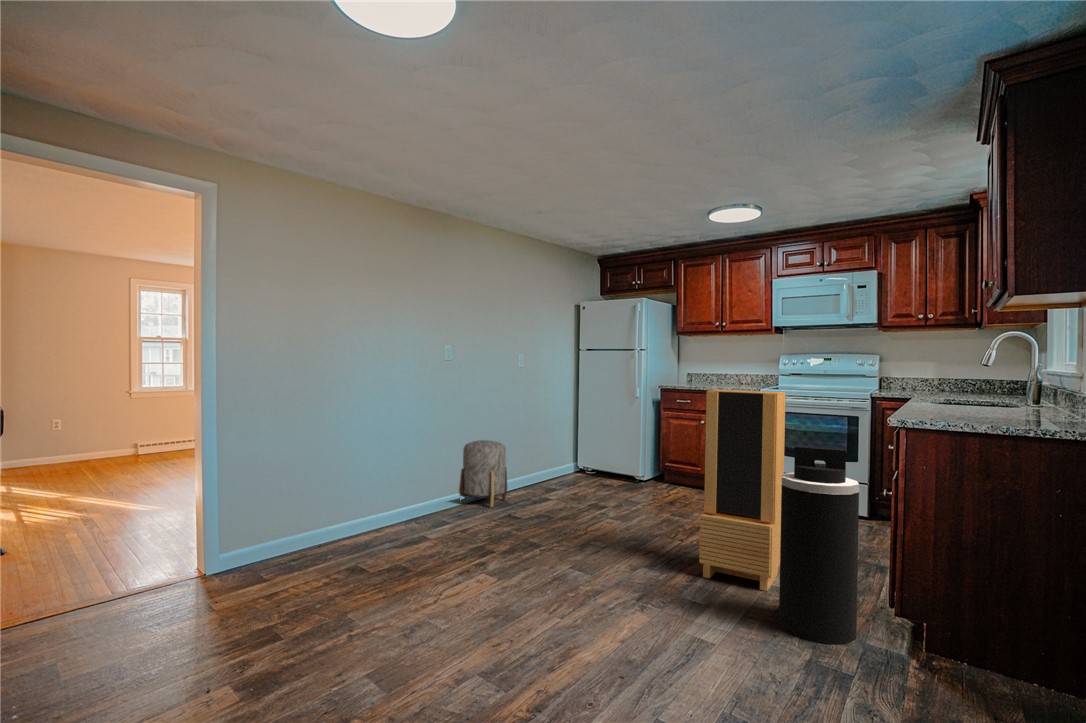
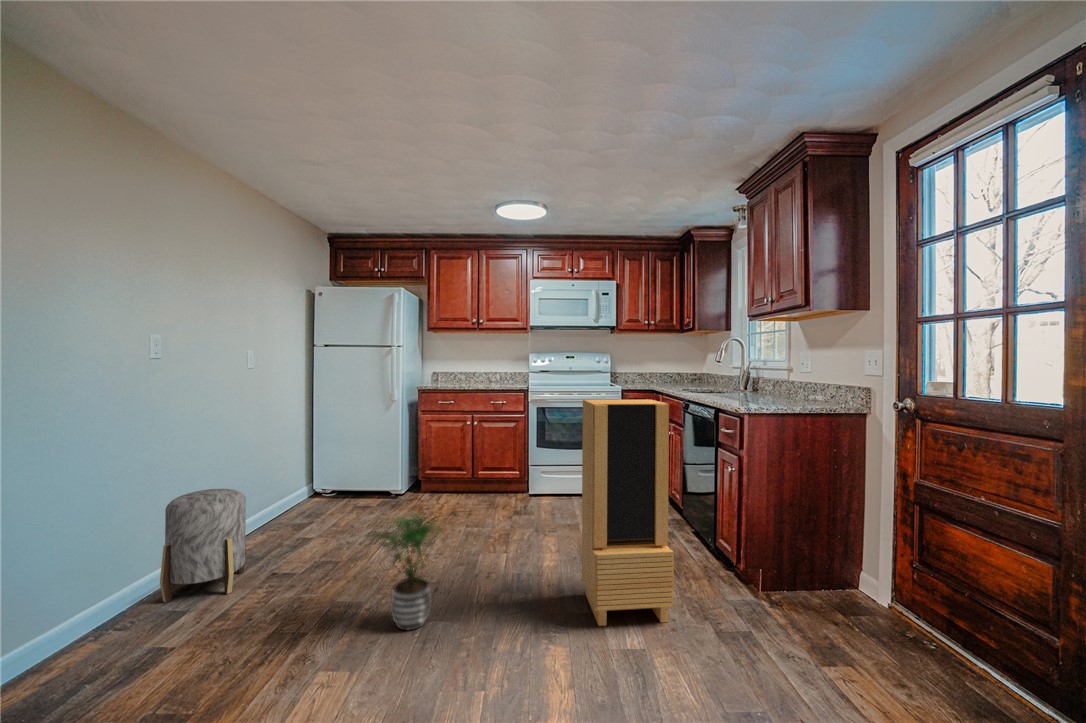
trash can: present [779,446,859,644] -> none [718,463,803,685]
potted plant: none [549,463,606,545] -> present [372,514,445,631]

